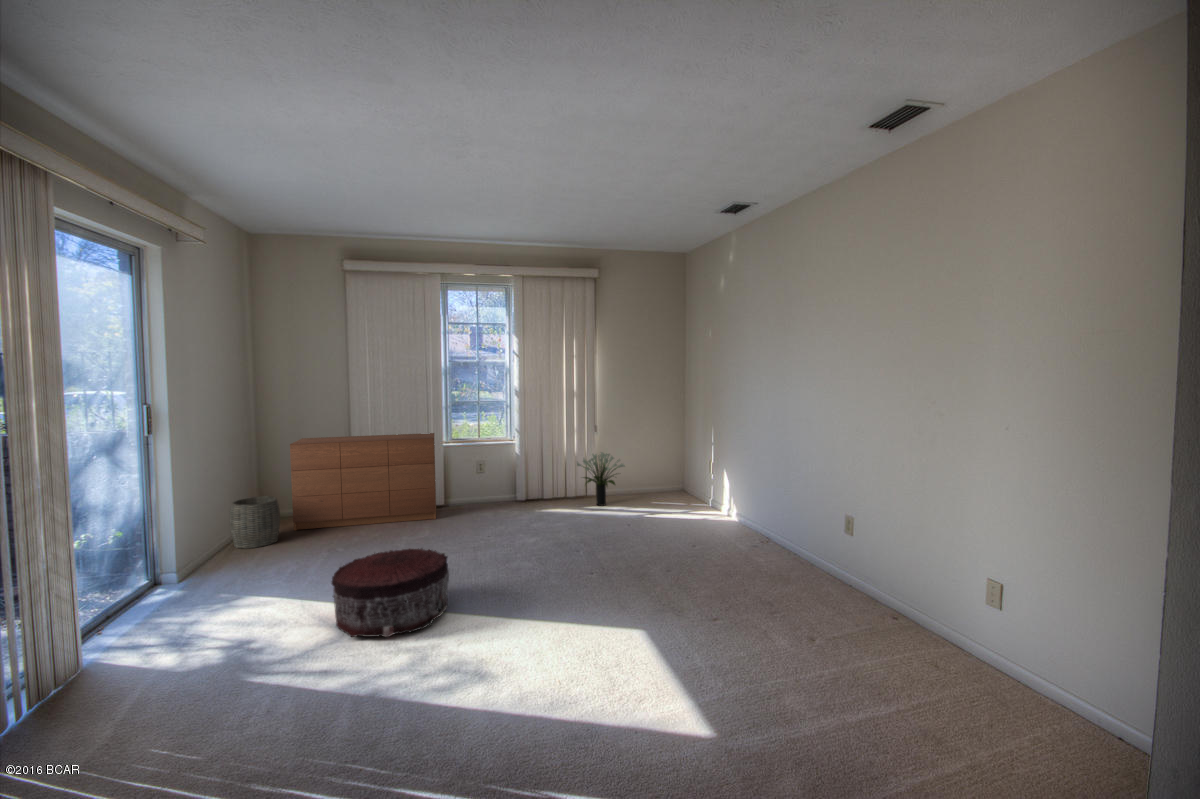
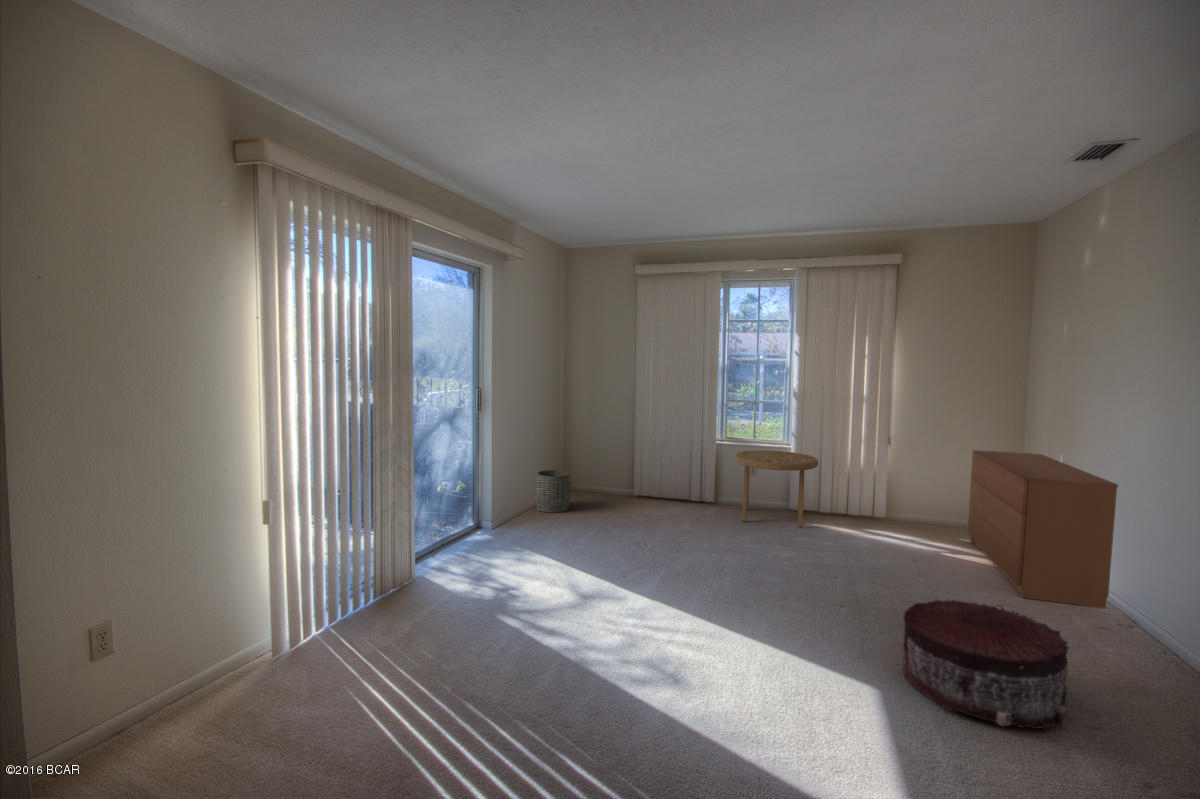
dresser: present [290,433,436,530] -> present [968,450,1118,608]
side table: none [465,448,541,519] -> present [735,451,818,527]
potted plant: present [577,452,625,506] -> none [862,469,925,531]
pouf: present [332,548,449,637] -> present [903,600,1069,729]

